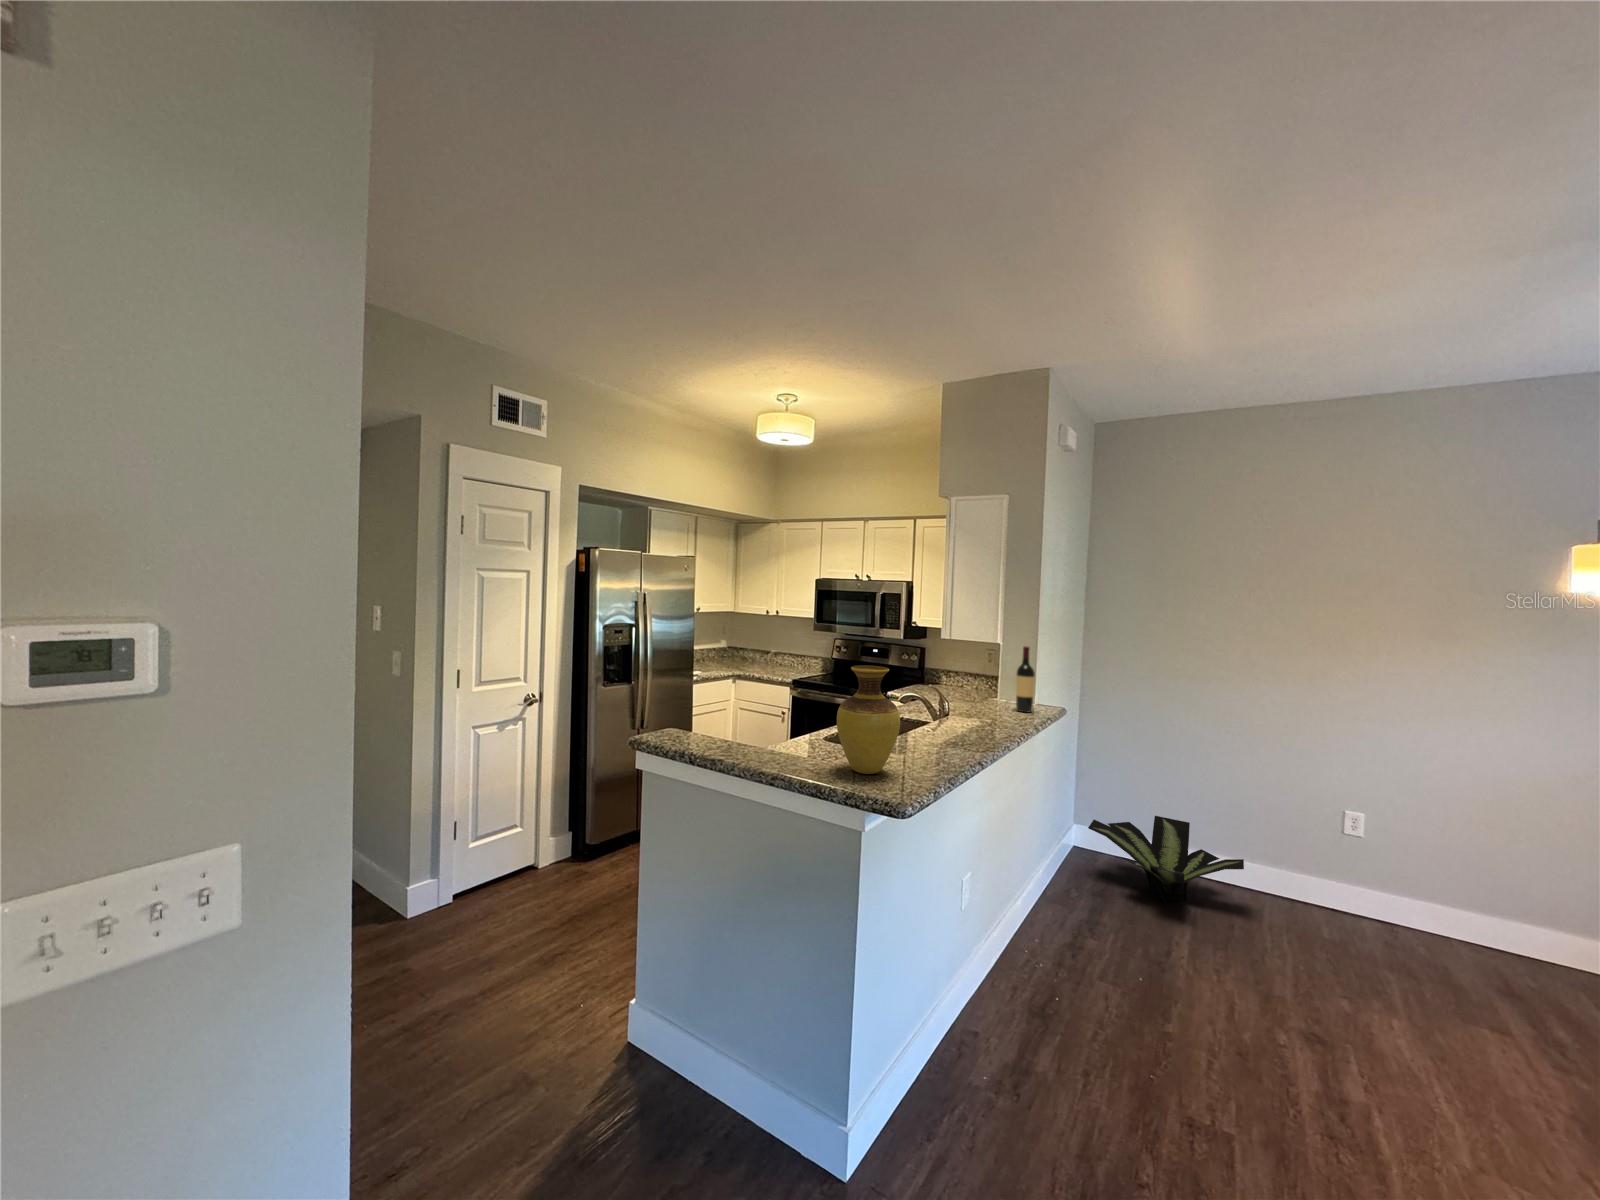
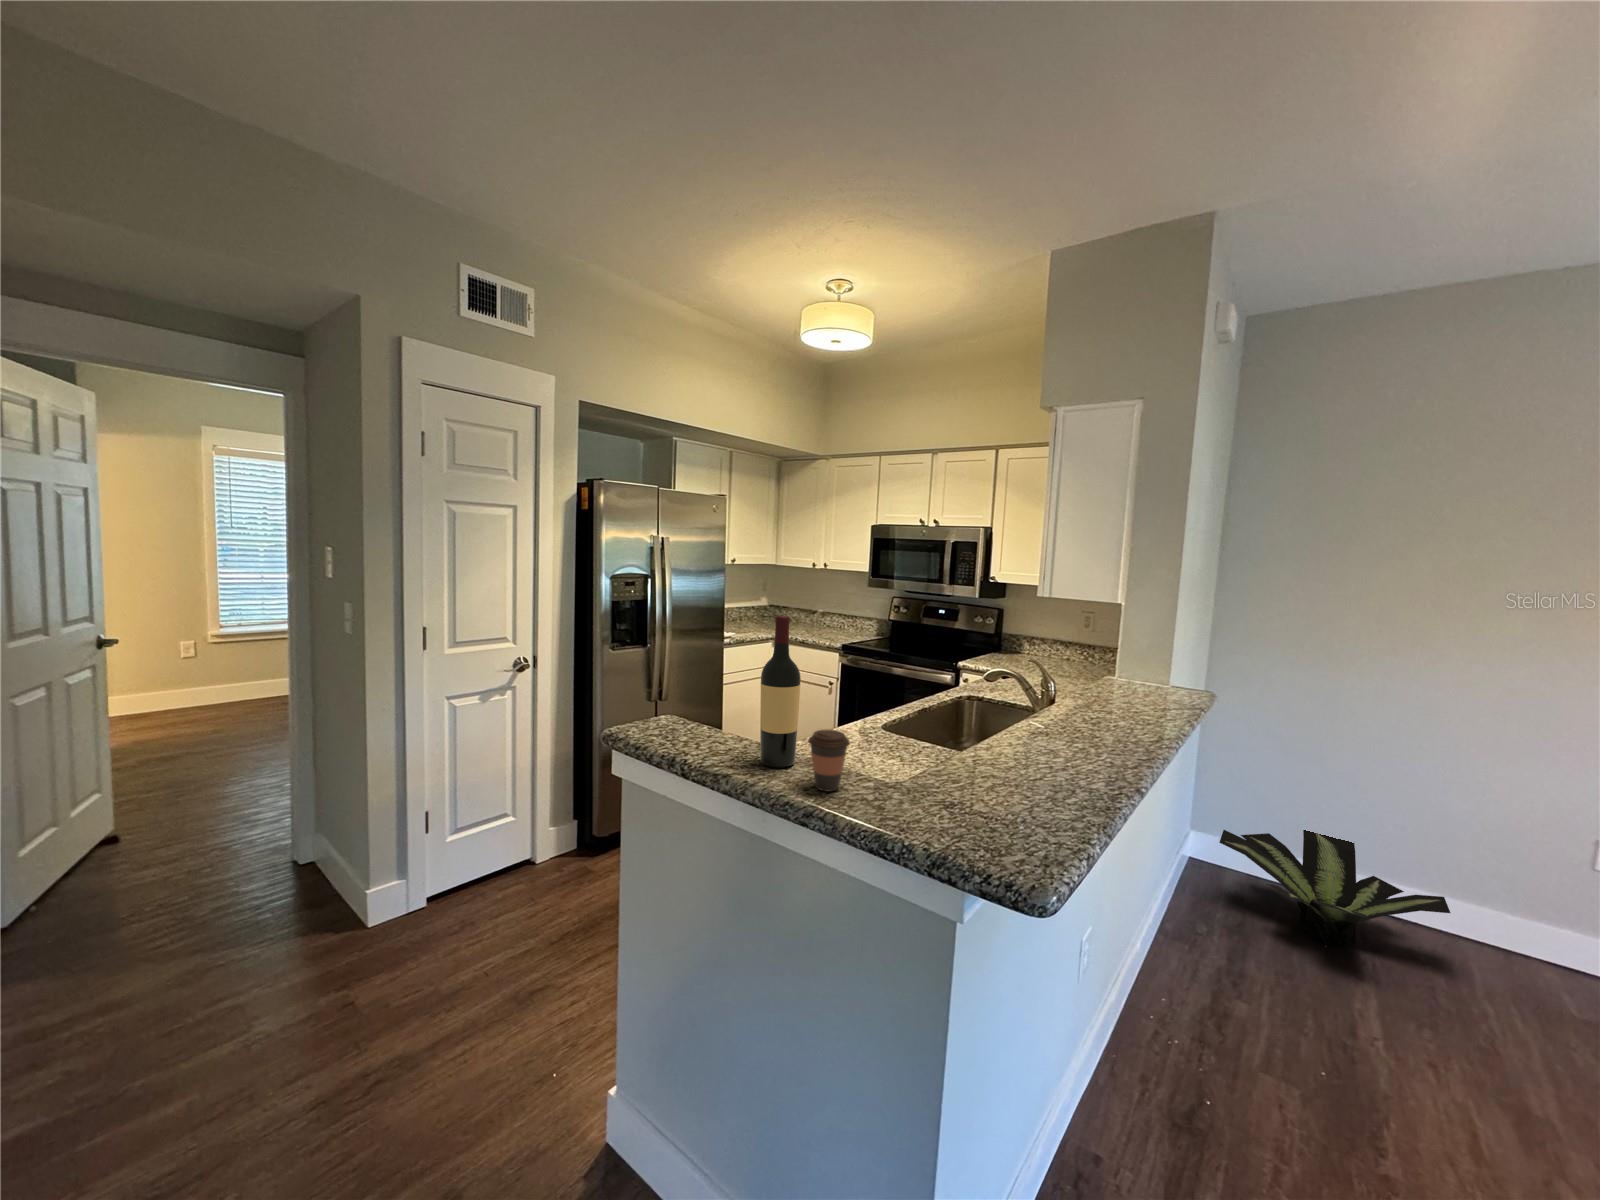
wine bottle: present [1016,646,1035,712] -> present [760,616,801,768]
vase: present [837,665,900,774] -> none [912,632,1019,811]
coffee cup: none [773,729,799,767] -> present [808,730,850,791]

